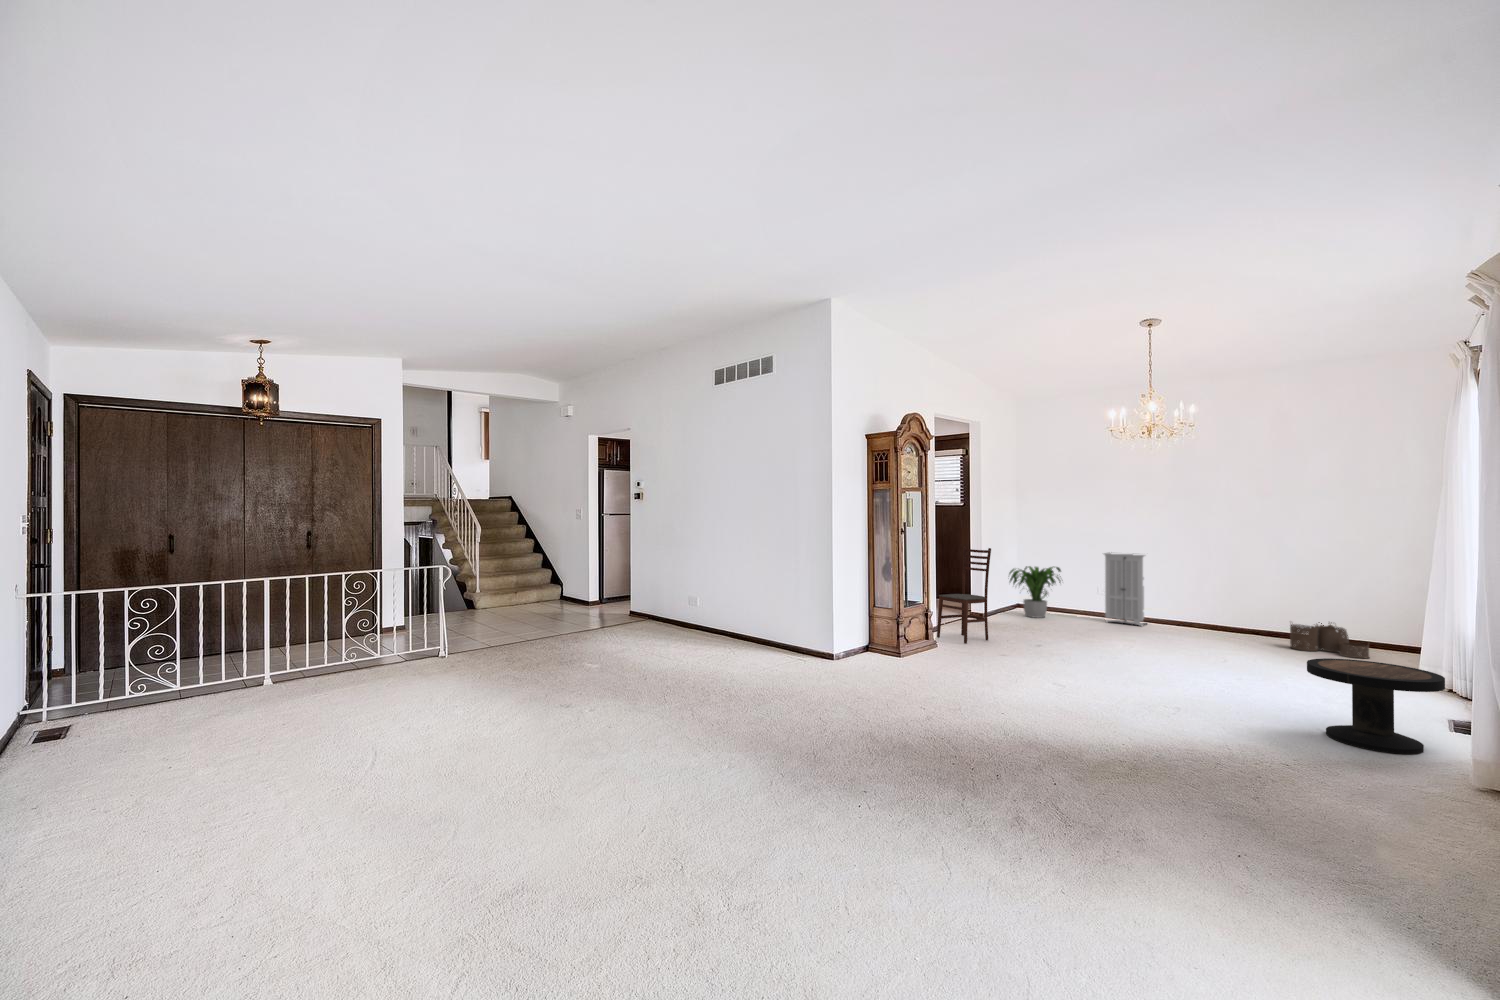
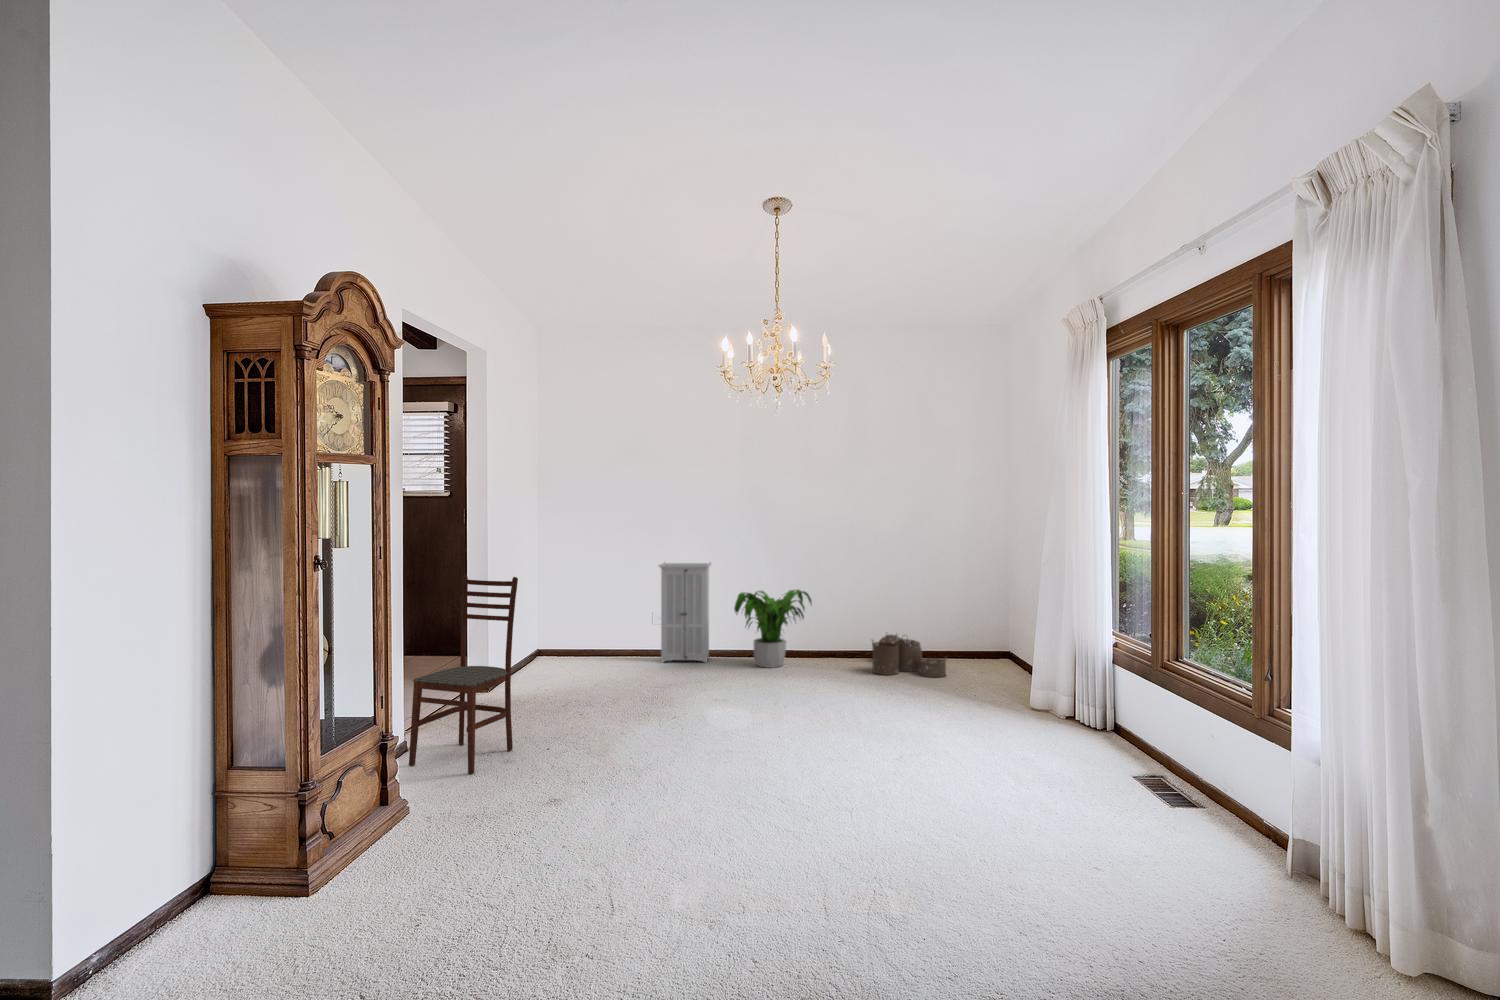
potted plant: present [1009,566,1061,618] -> present [734,590,812,668]
side table: present [1307,658,1445,754] -> none [1107,743,1310,928]

